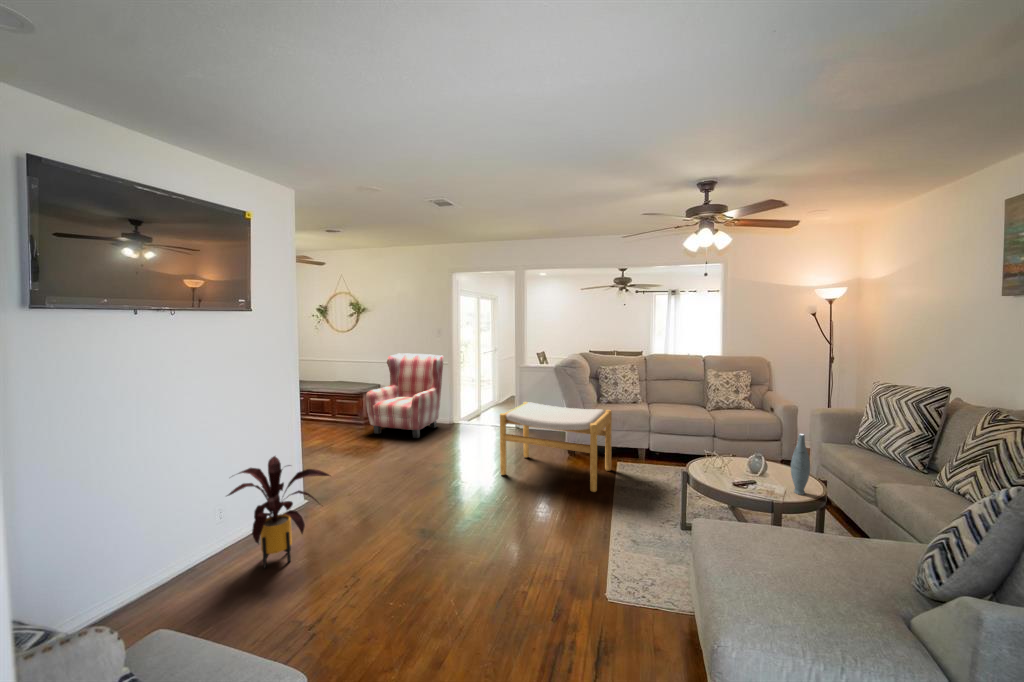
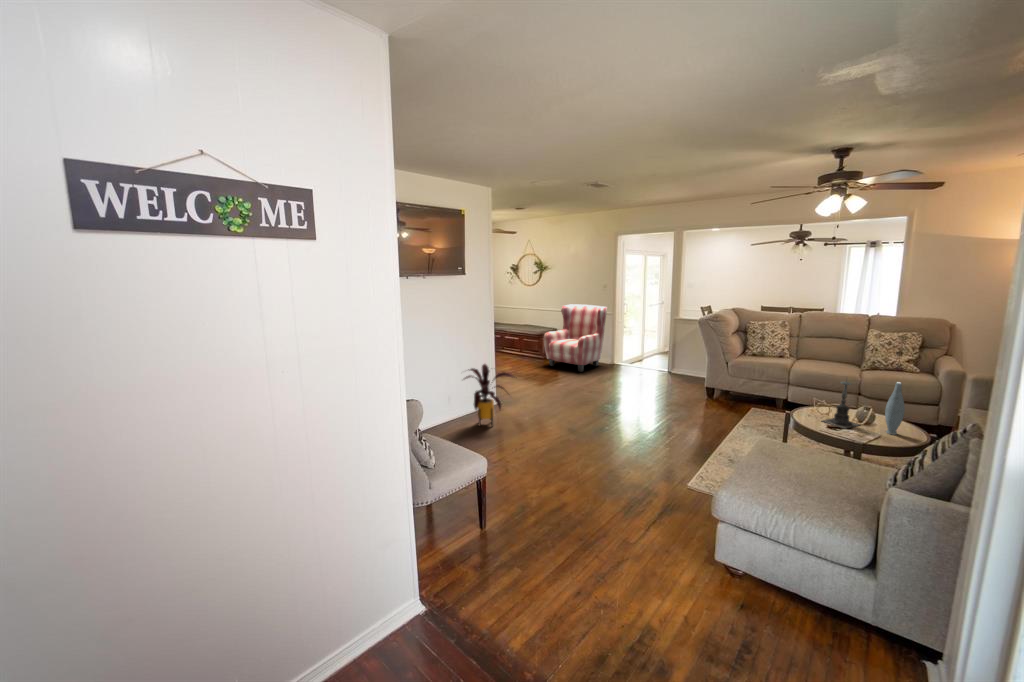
footstool: present [500,402,612,492] -> none [641,347,746,423]
candle holder: none [728,430,765,495] -> present [823,381,859,429]

